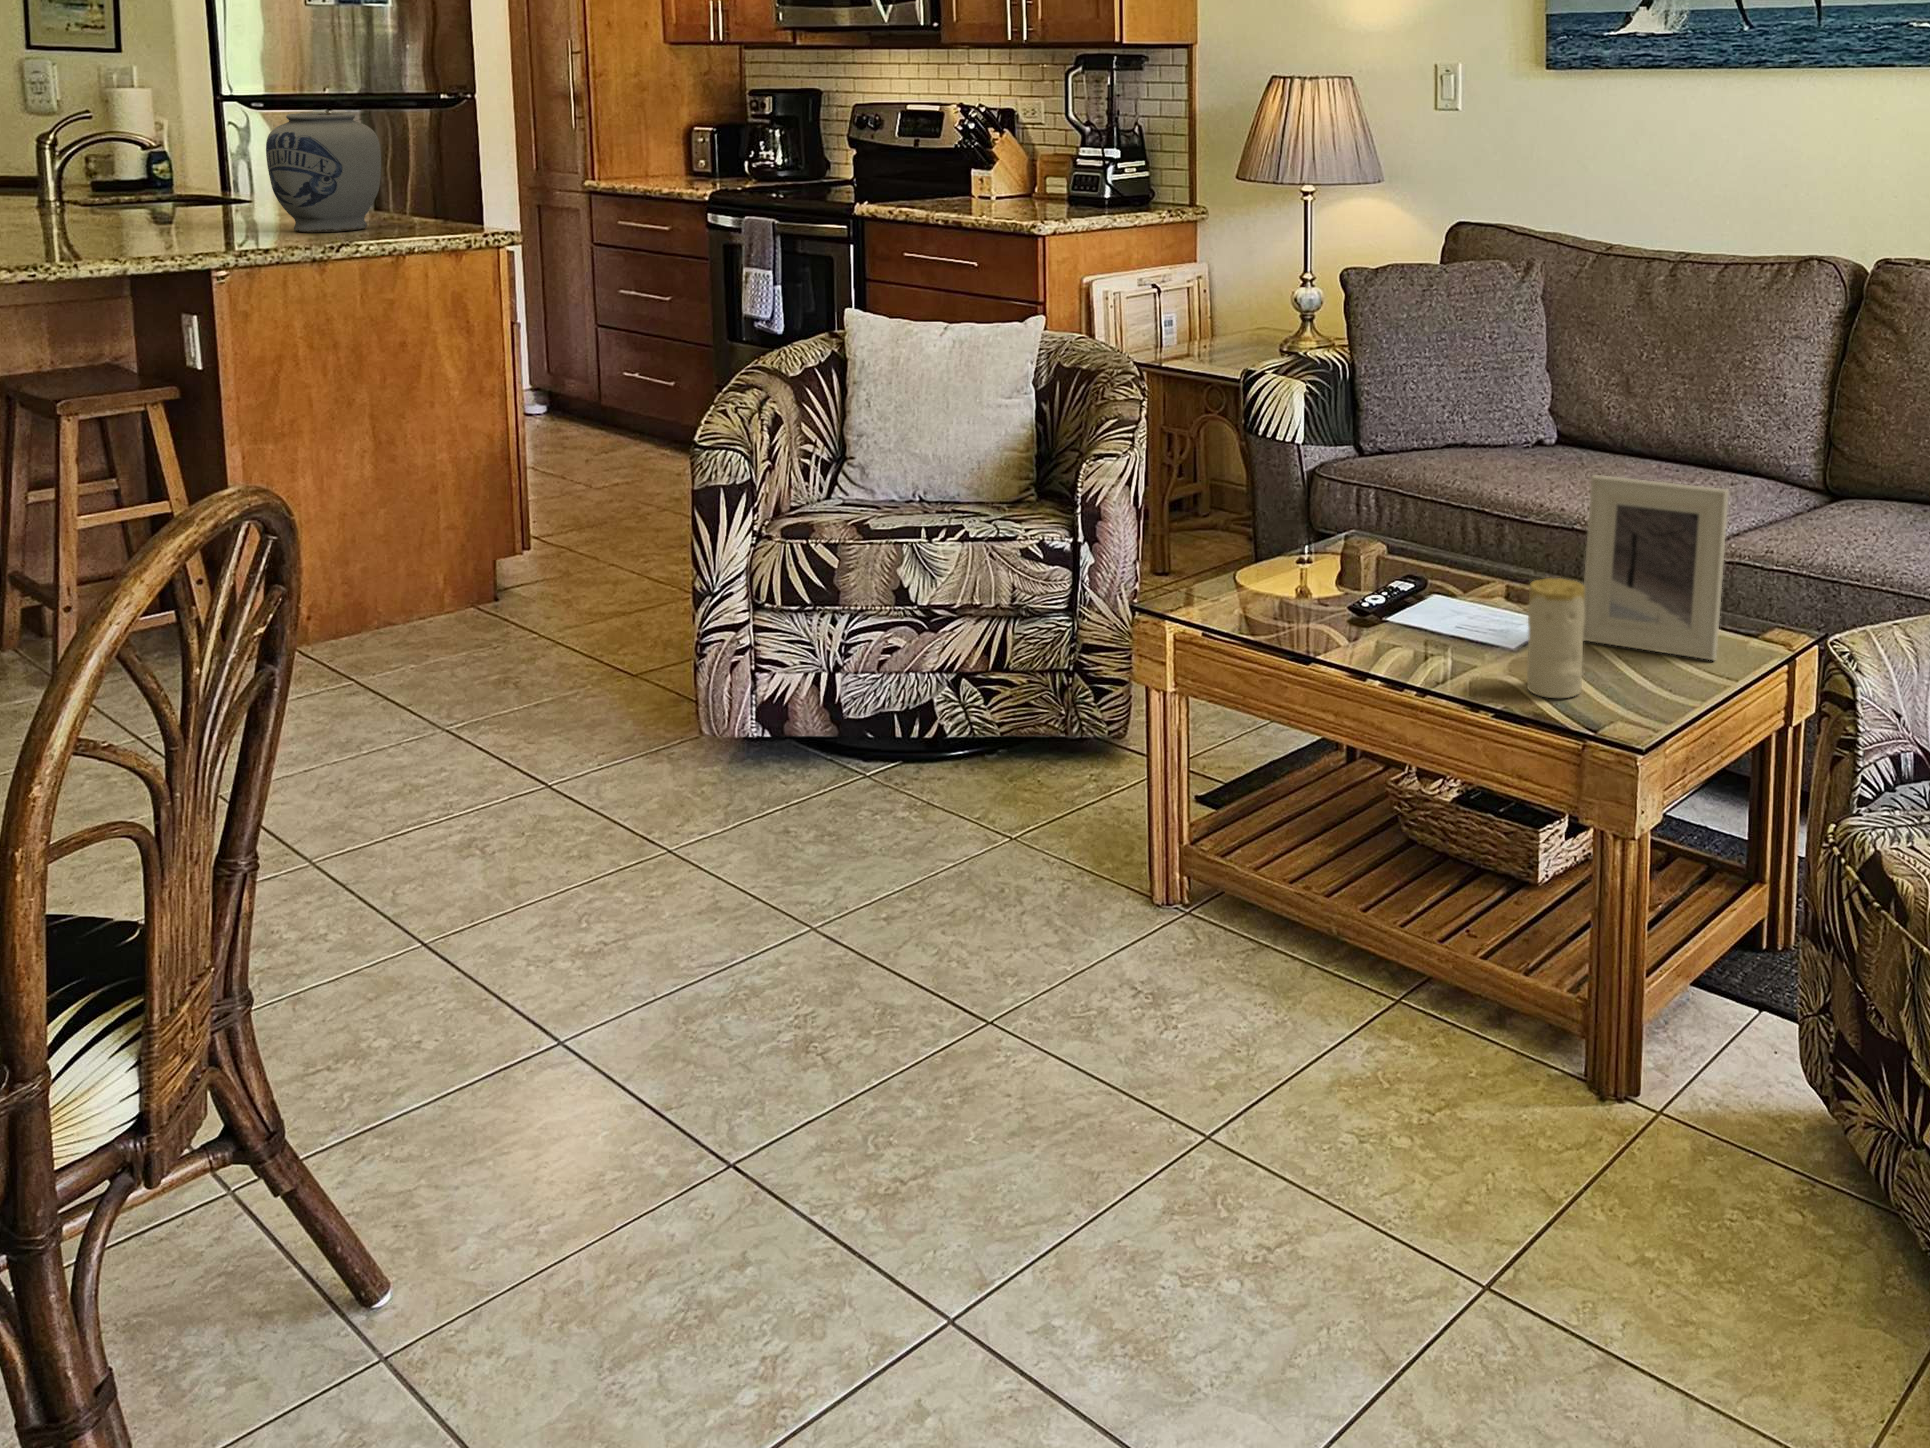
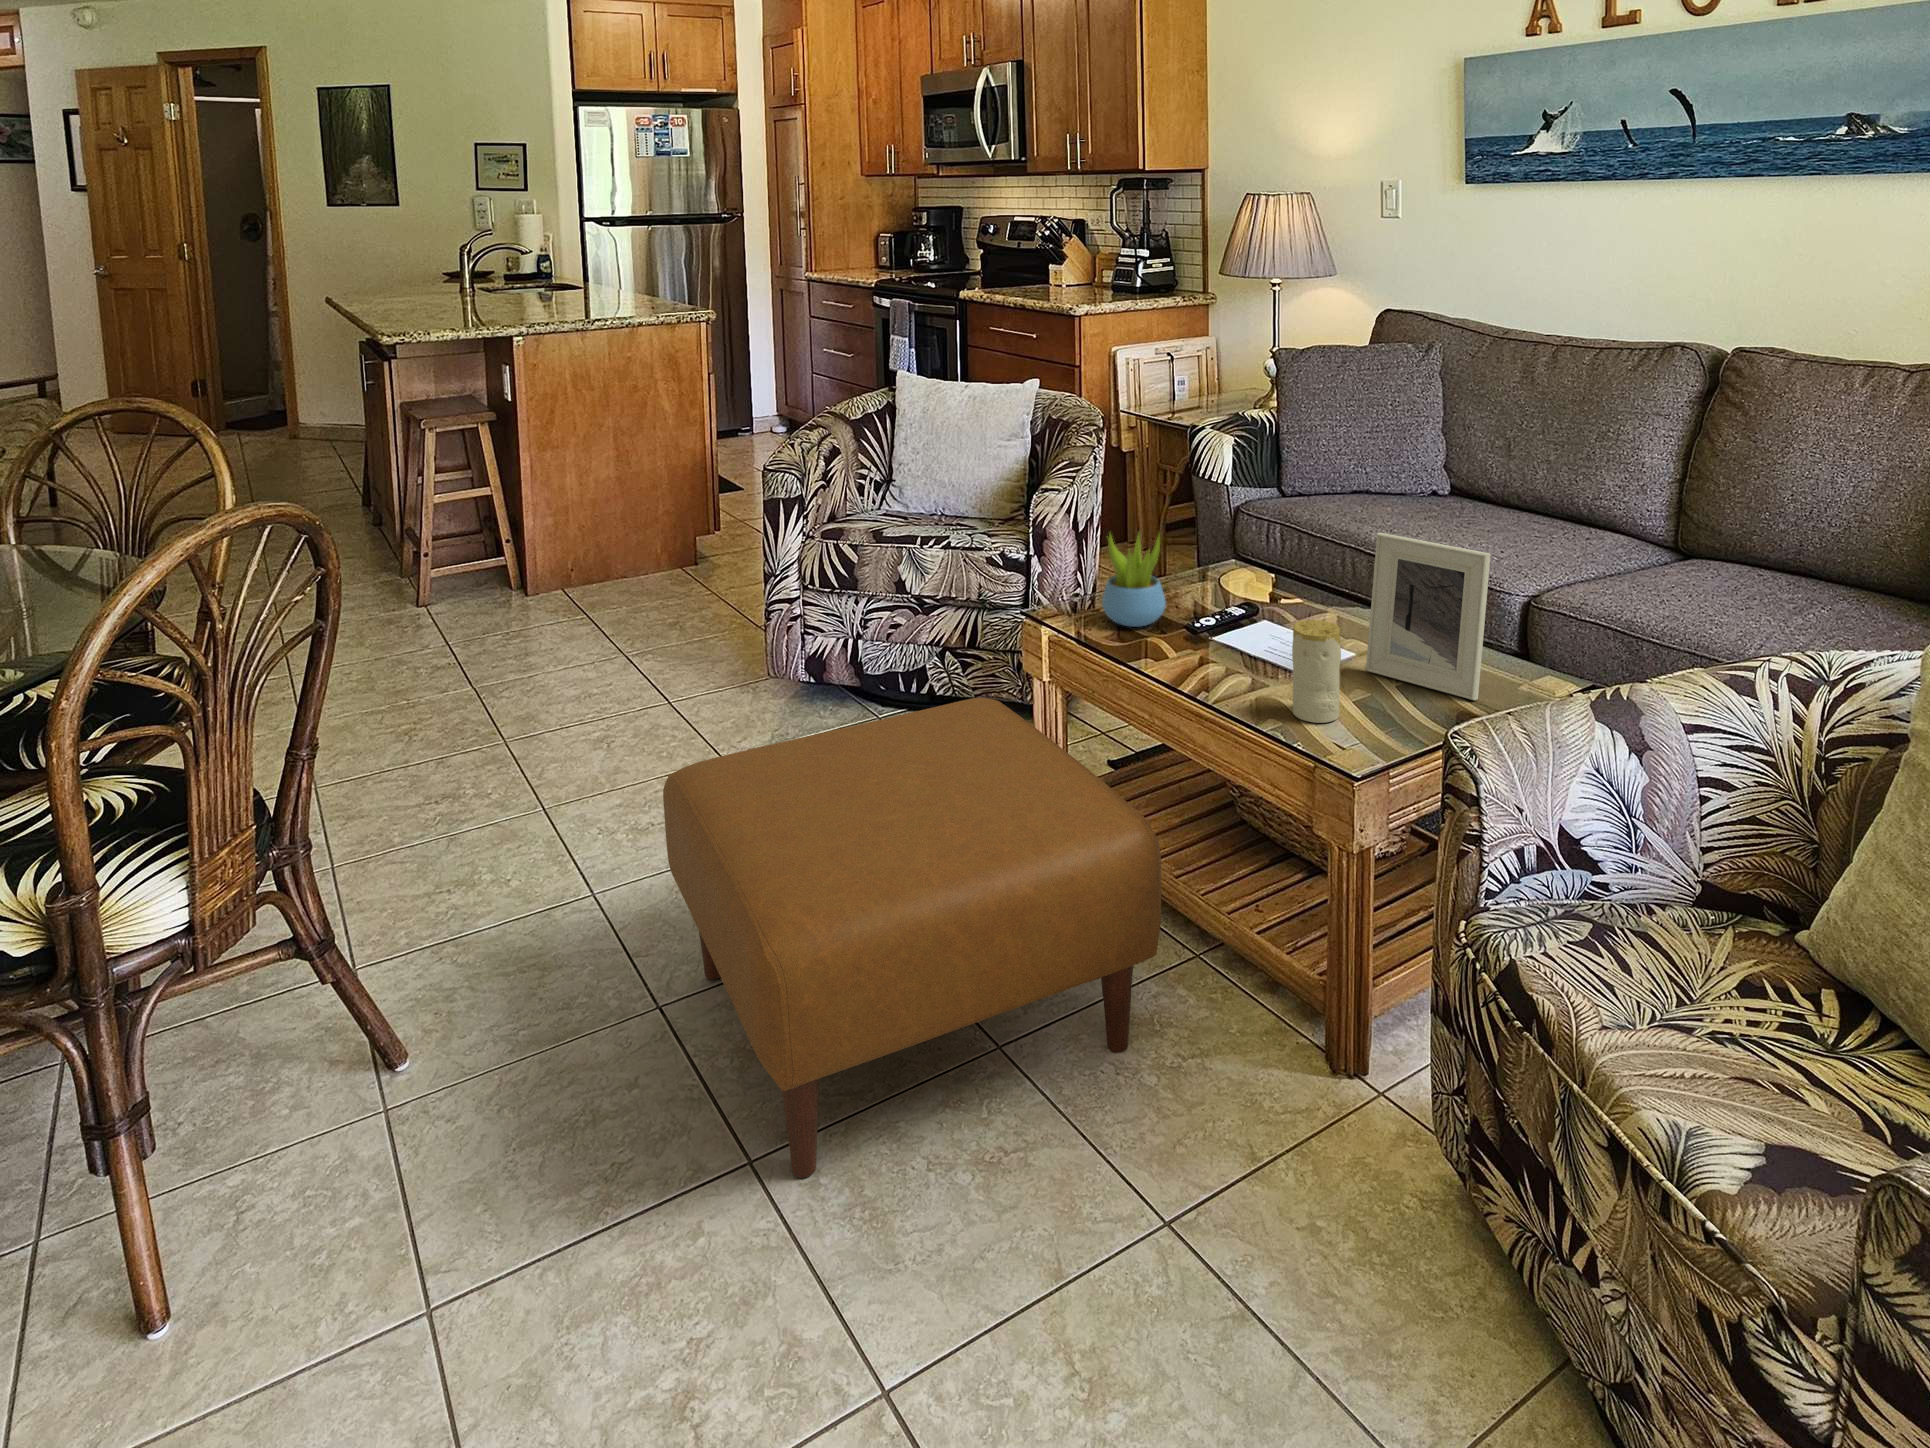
vase: present [266,112,381,232] -> none [562,231,632,311]
succulent plant: none [1236,491,1316,614] -> present [1102,534,1166,627]
ottoman: none [718,717,1412,1325] -> present [663,698,1161,1178]

